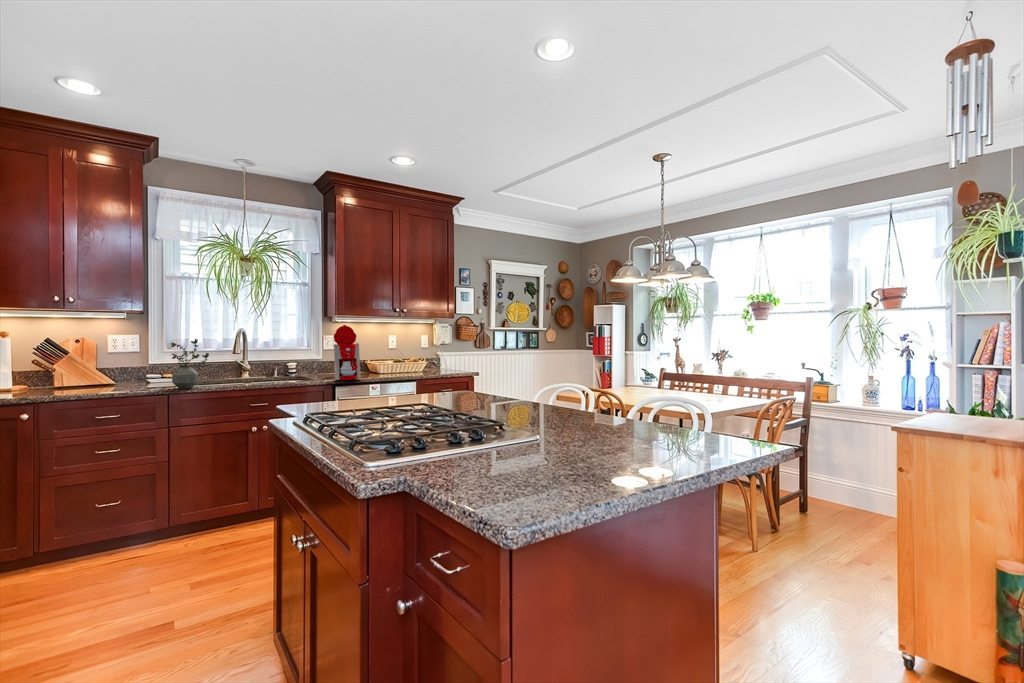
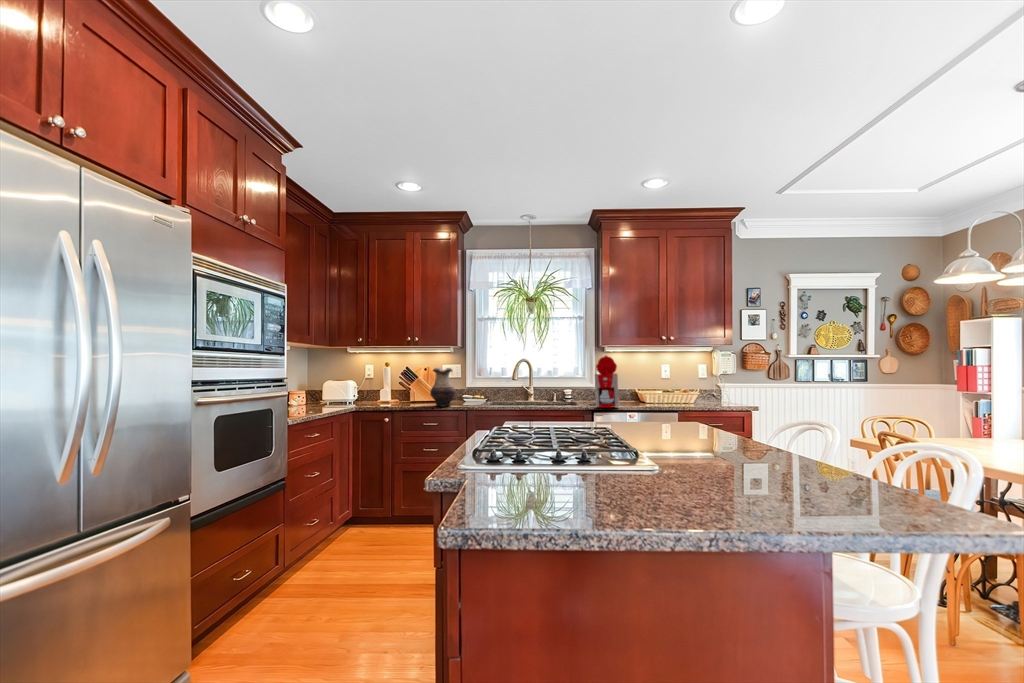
vase: none [103,338,145,391] -> present [430,368,455,407]
potted plant: present [171,339,209,389] -> none [469,368,494,408]

